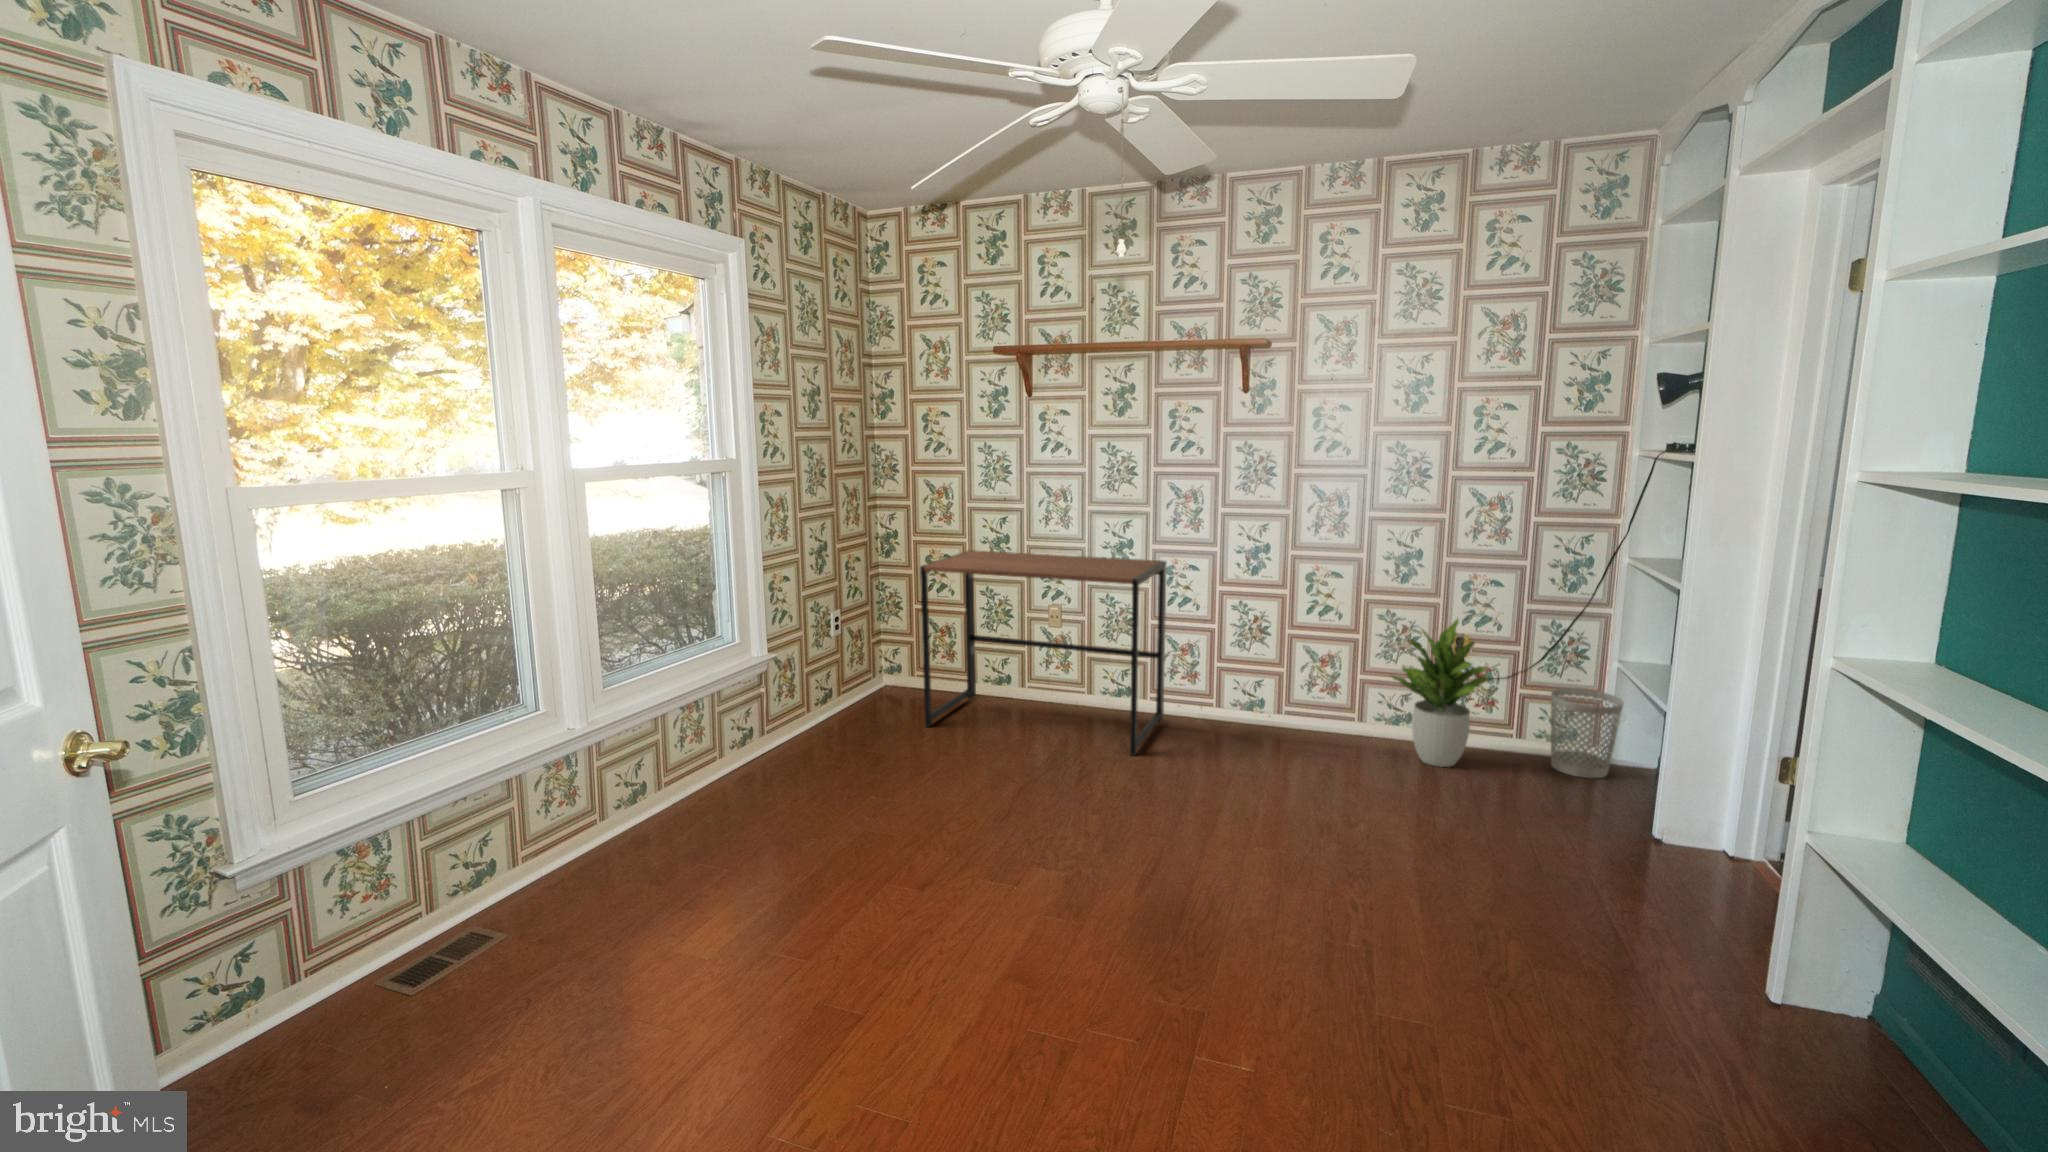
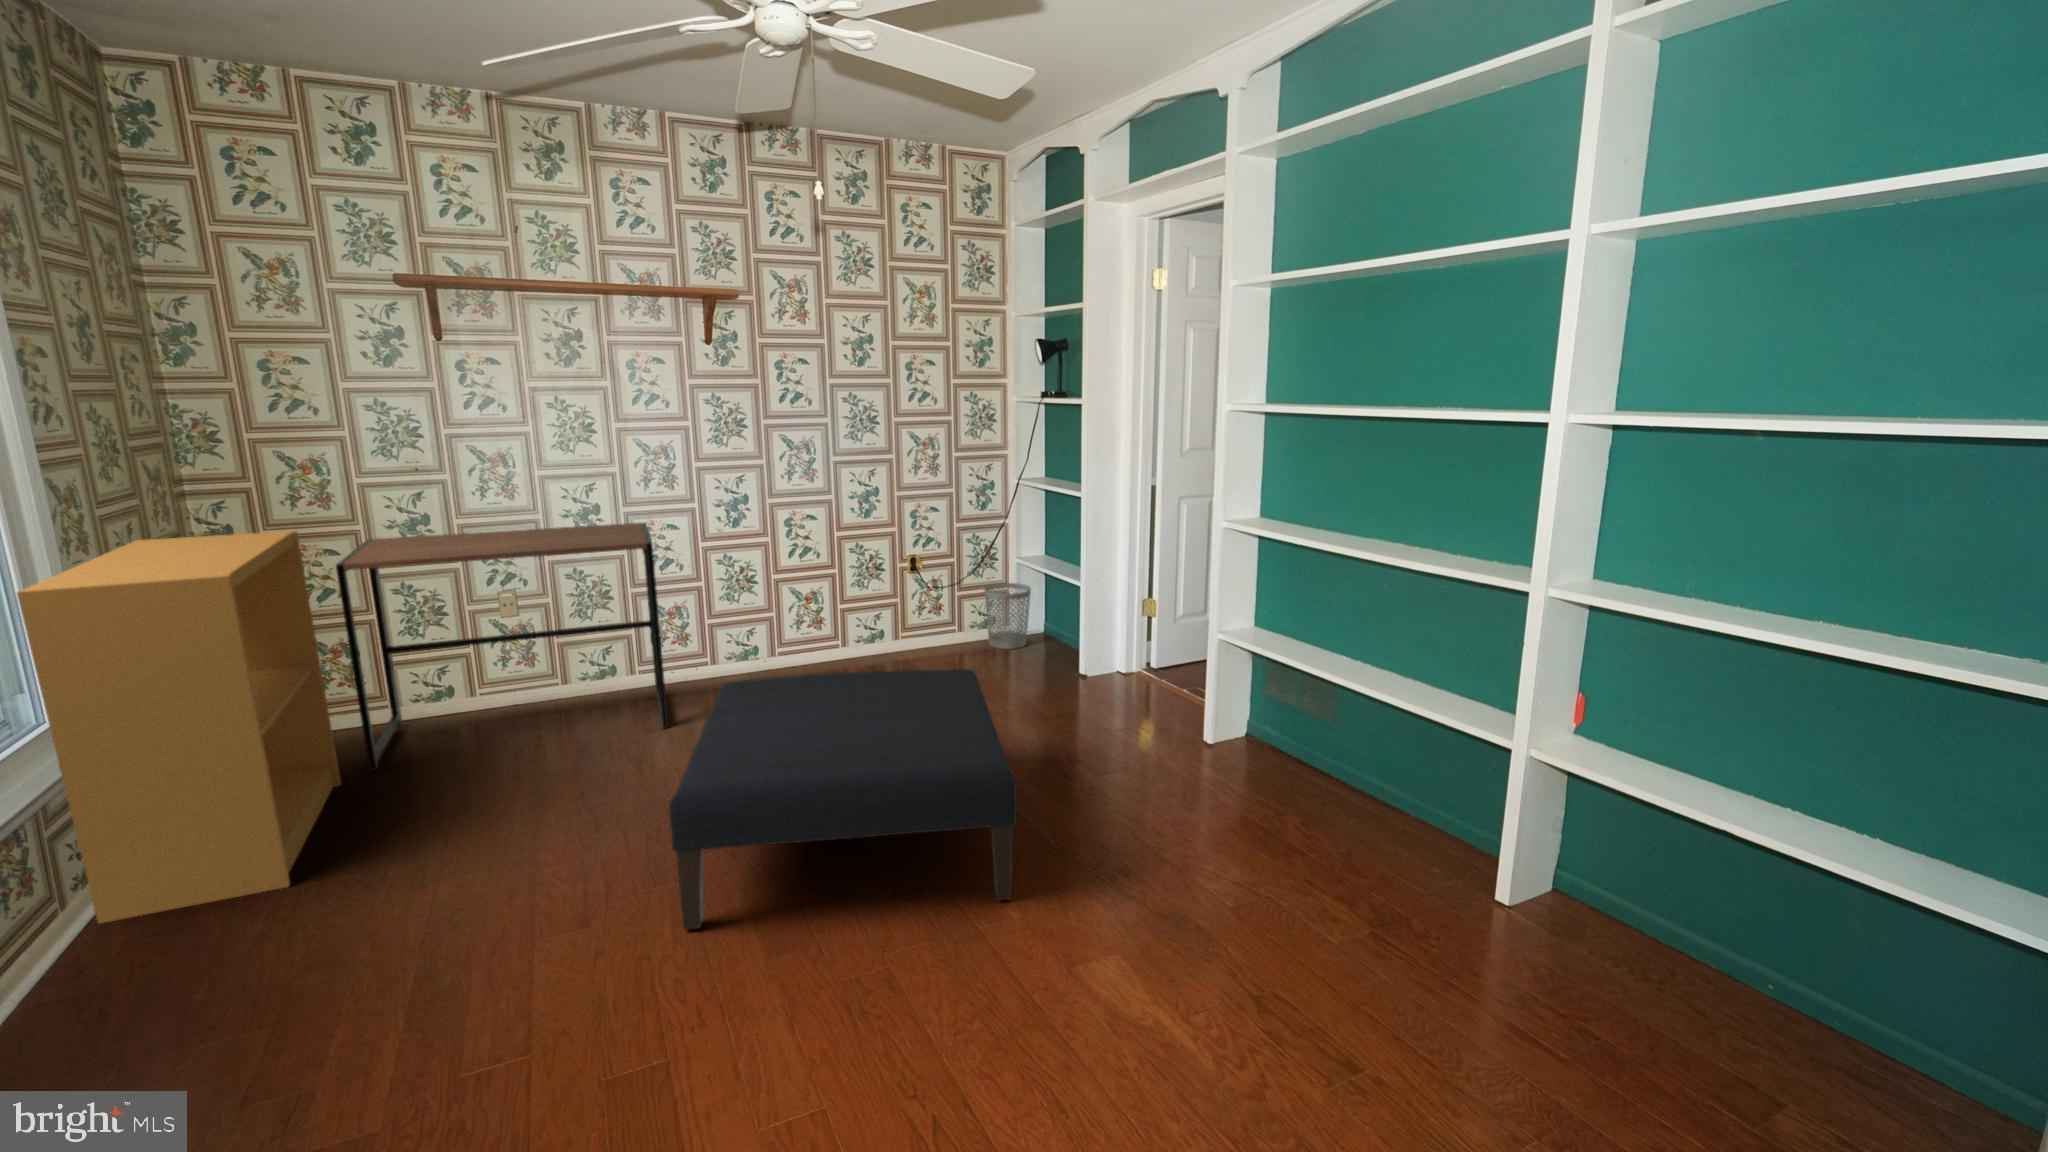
bookshelf: none [711,534,904,793] -> present [17,531,341,923]
potted plant: present [1392,619,1488,767] -> none [874,540,950,667]
ottoman: none [963,724,1397,1081] -> present [669,669,1017,929]

